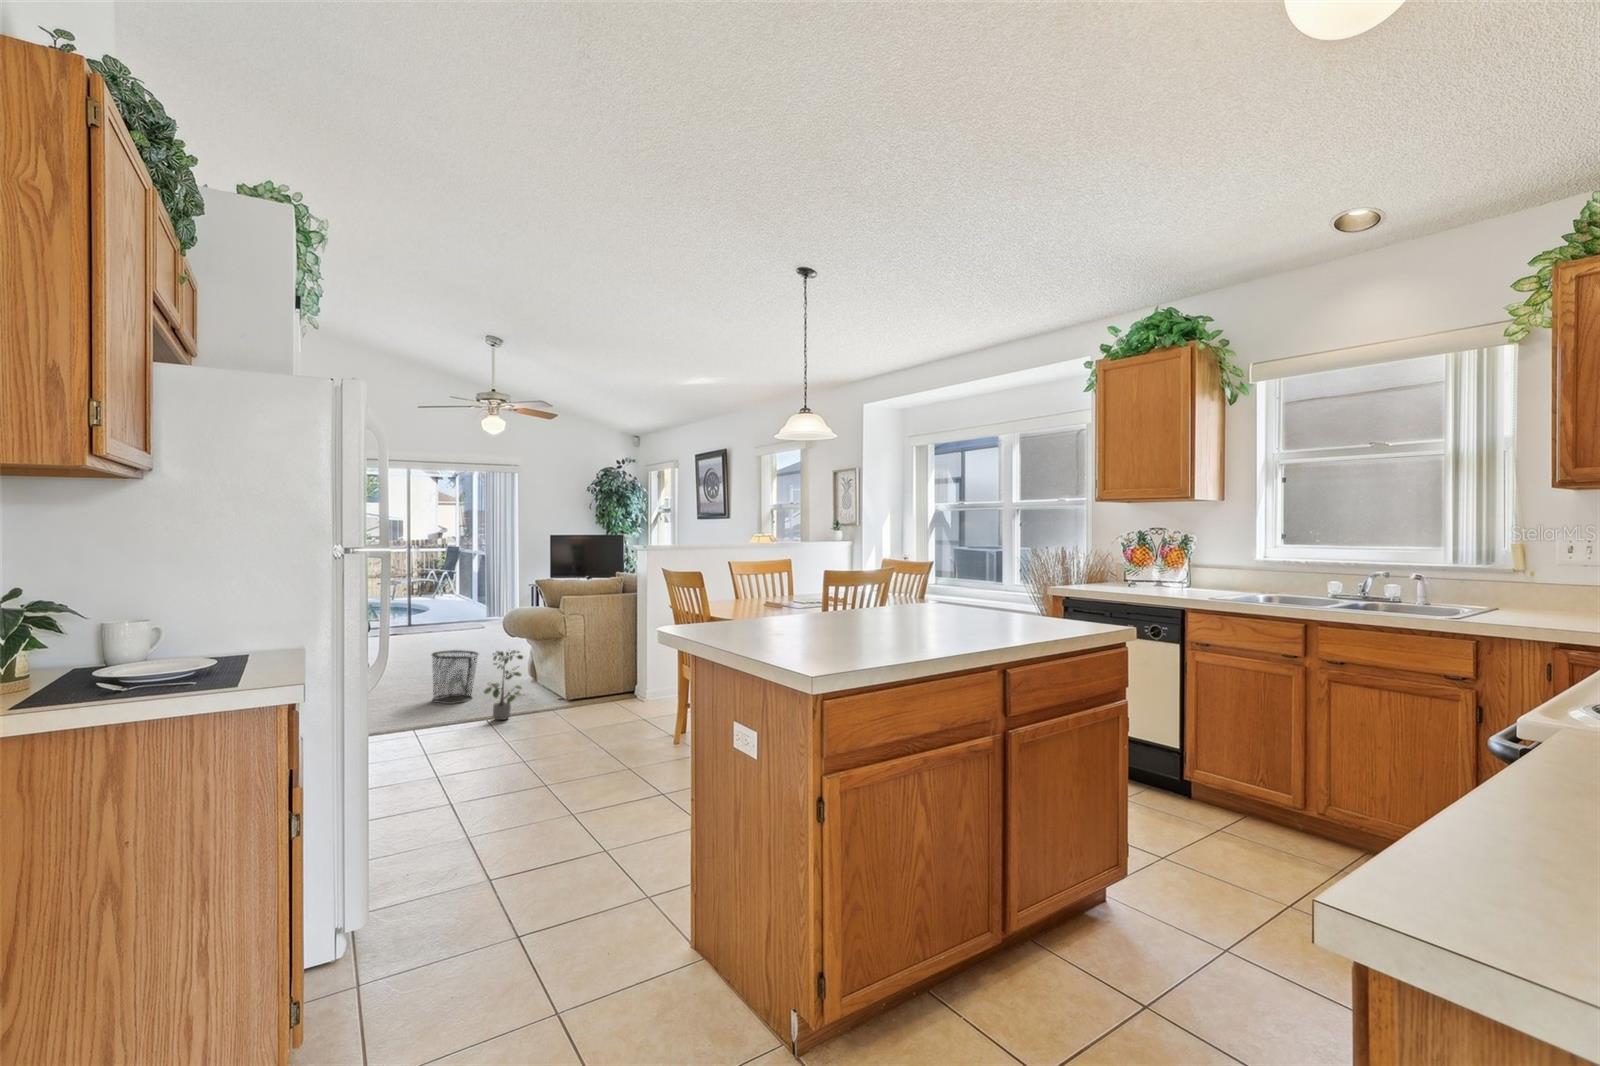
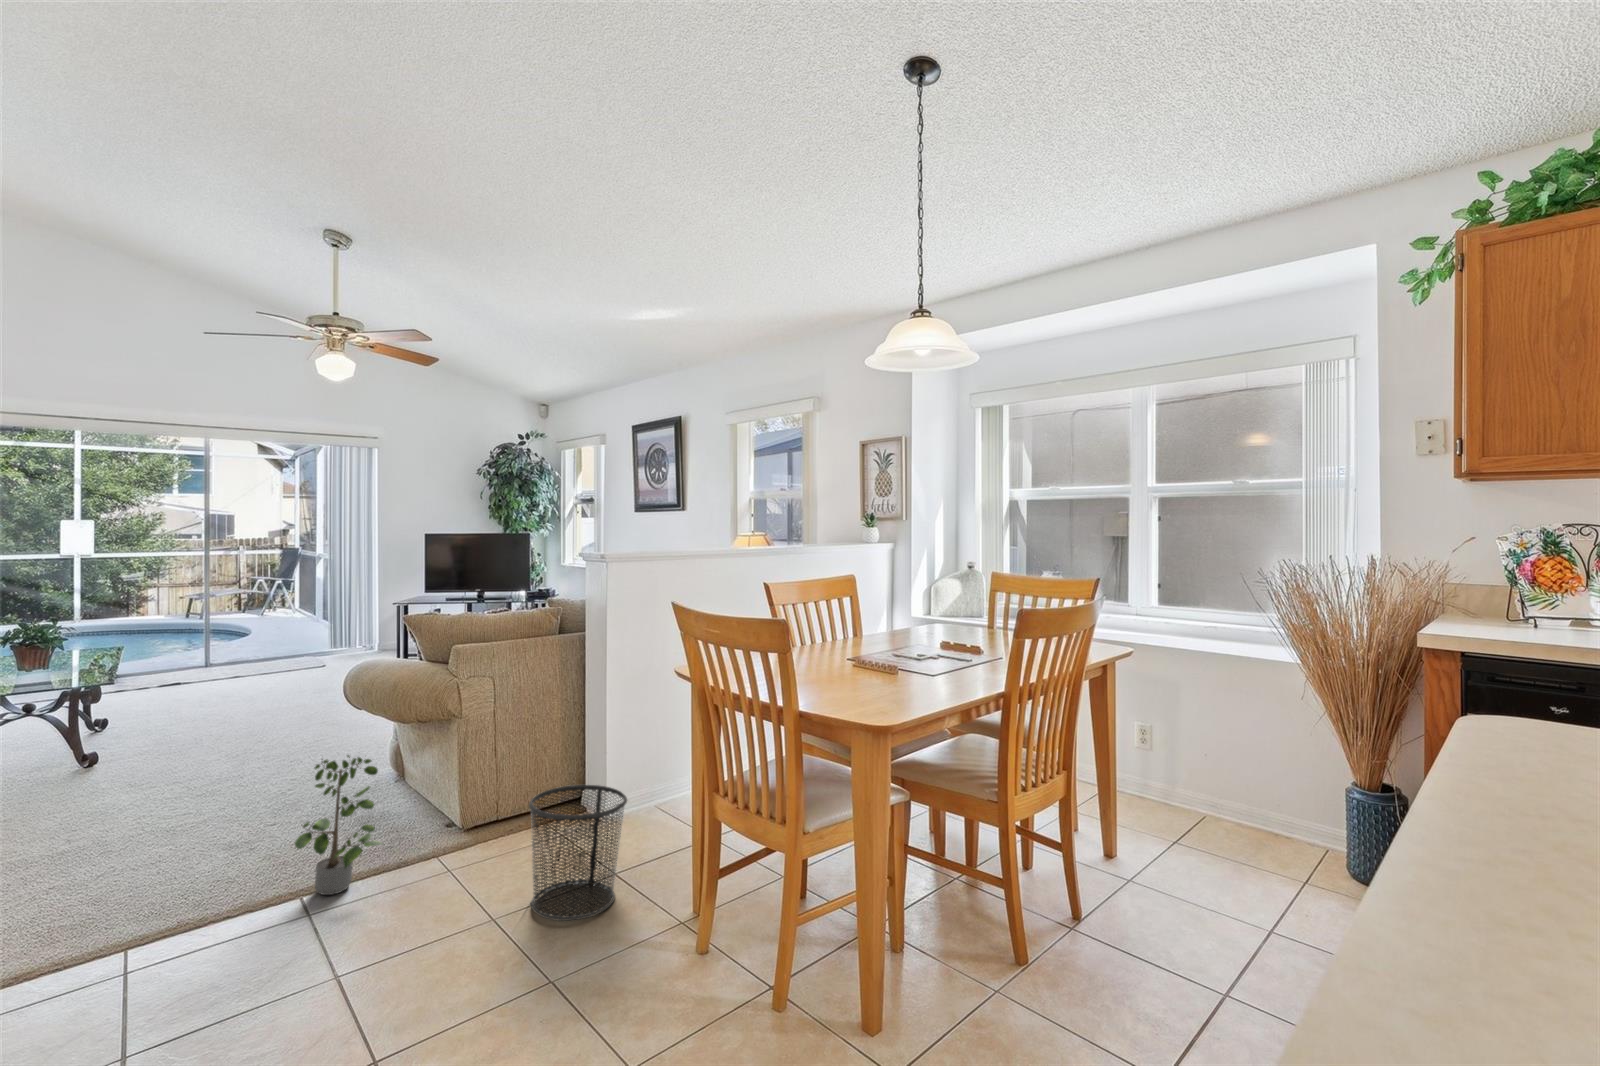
waste bin: present [432,650,478,704] -> present [529,785,627,921]

